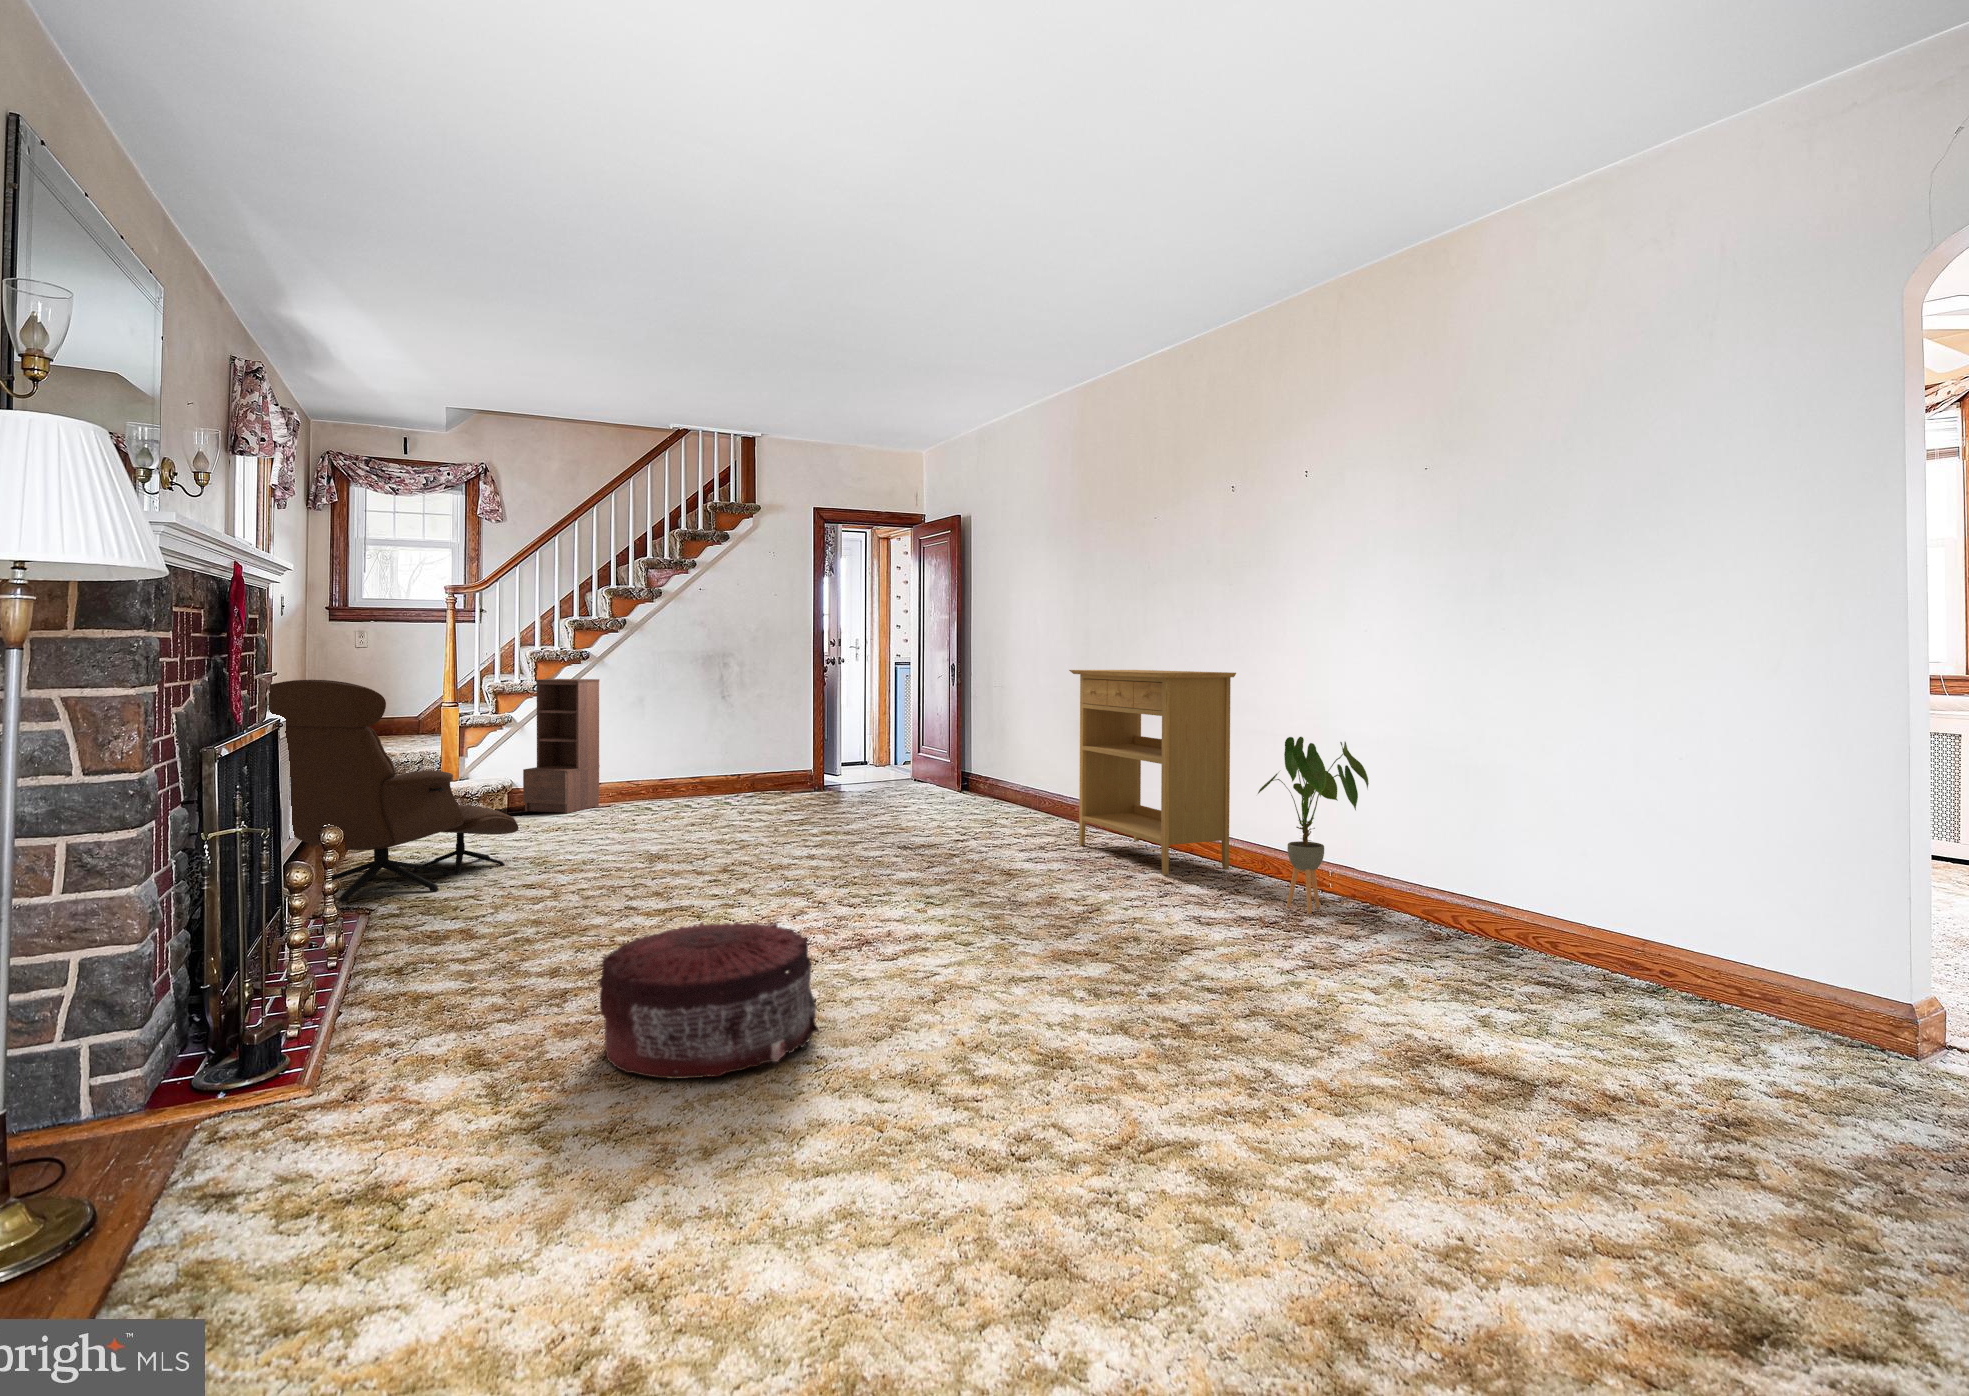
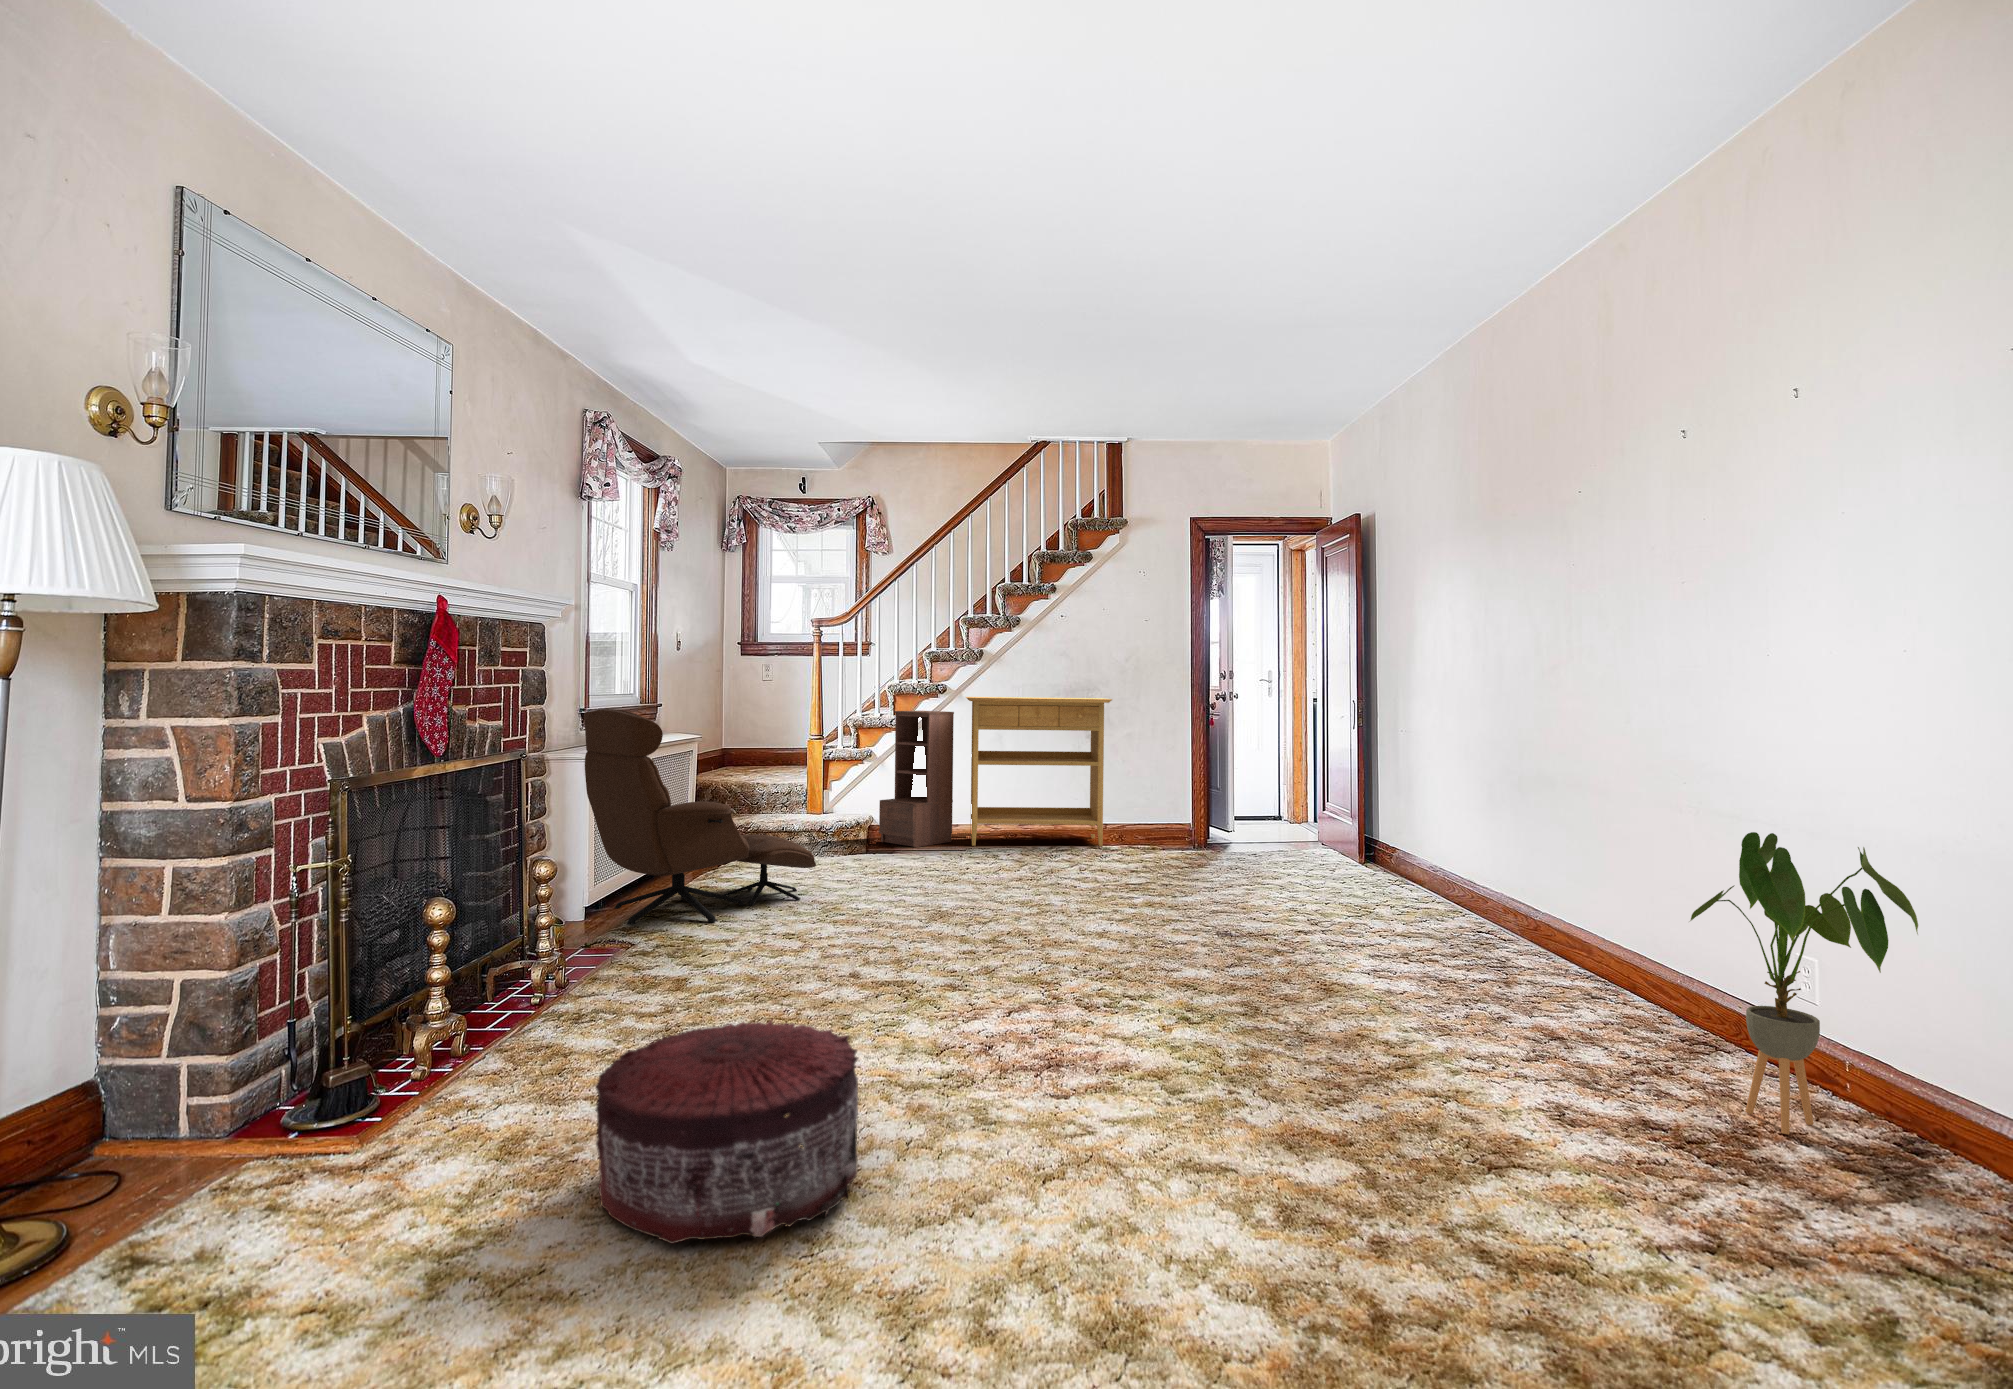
console table: present [1069,670,1236,875] -> present [966,697,1112,846]

